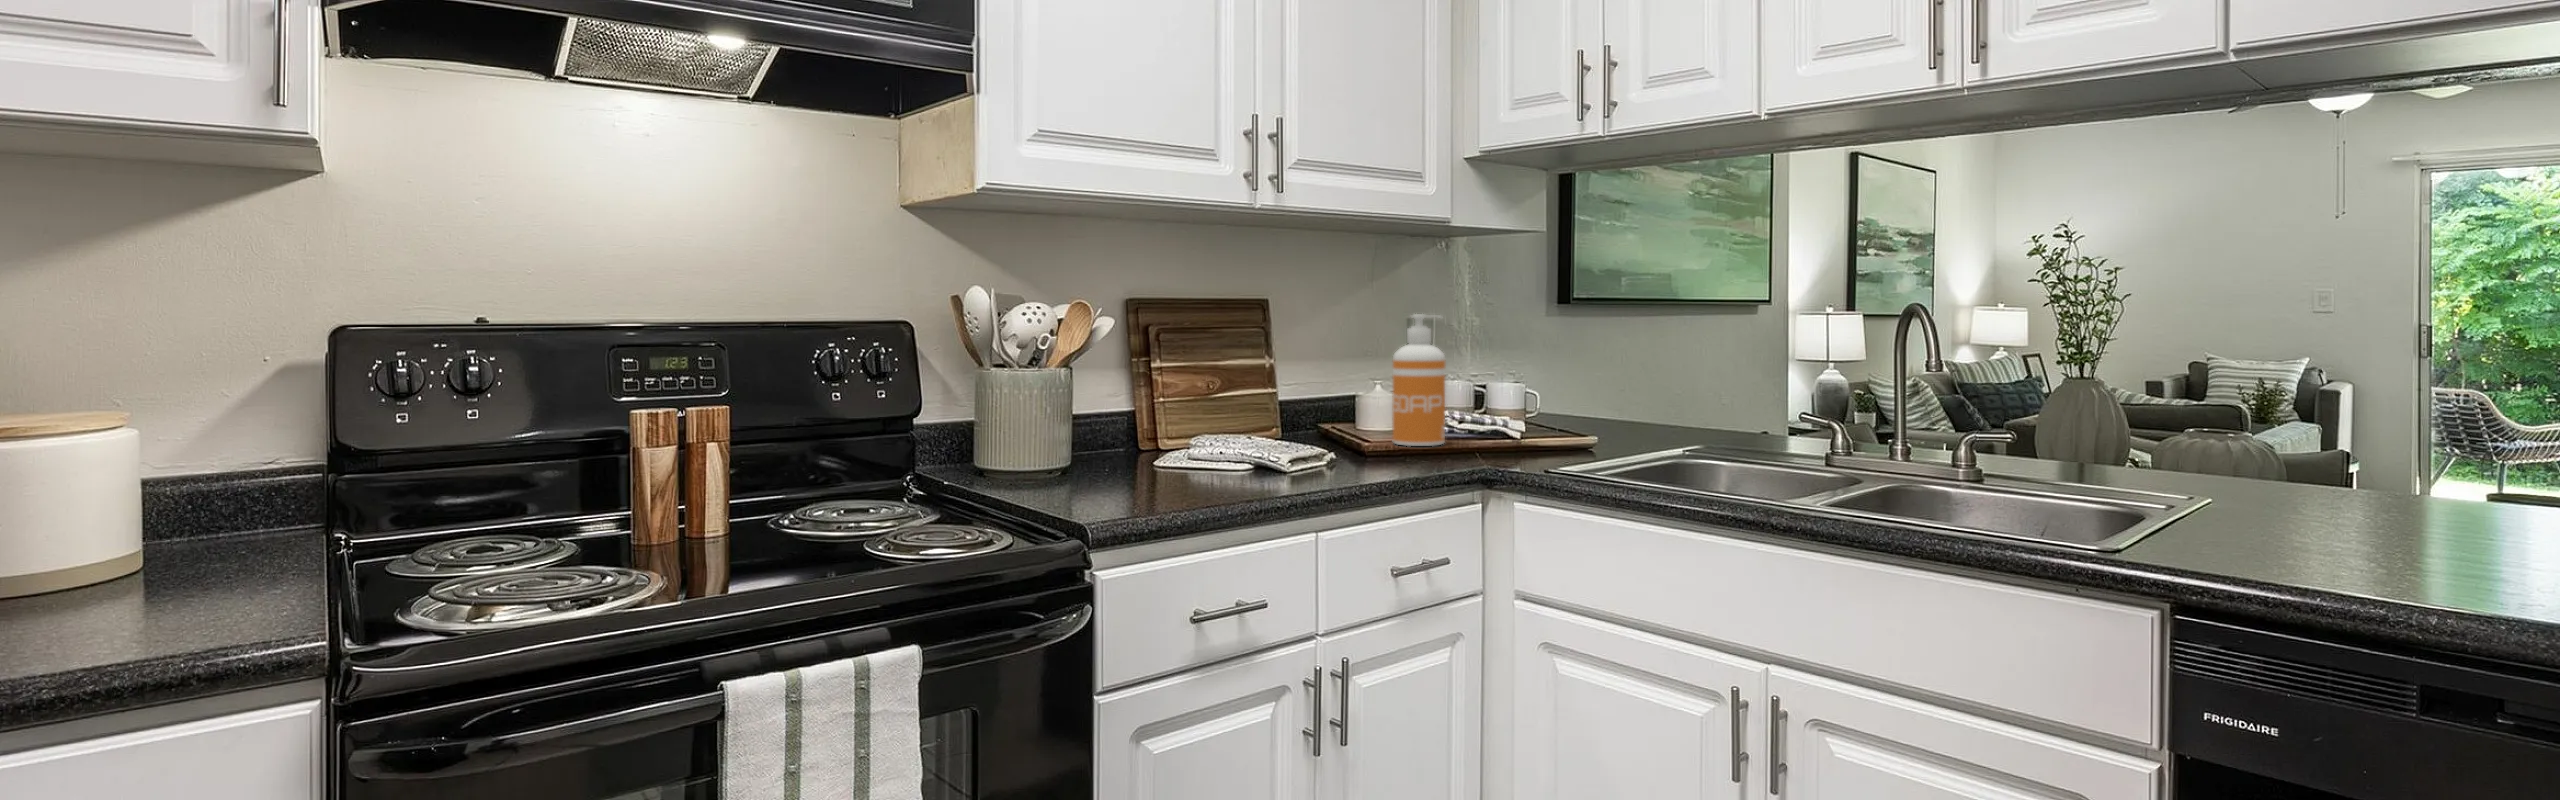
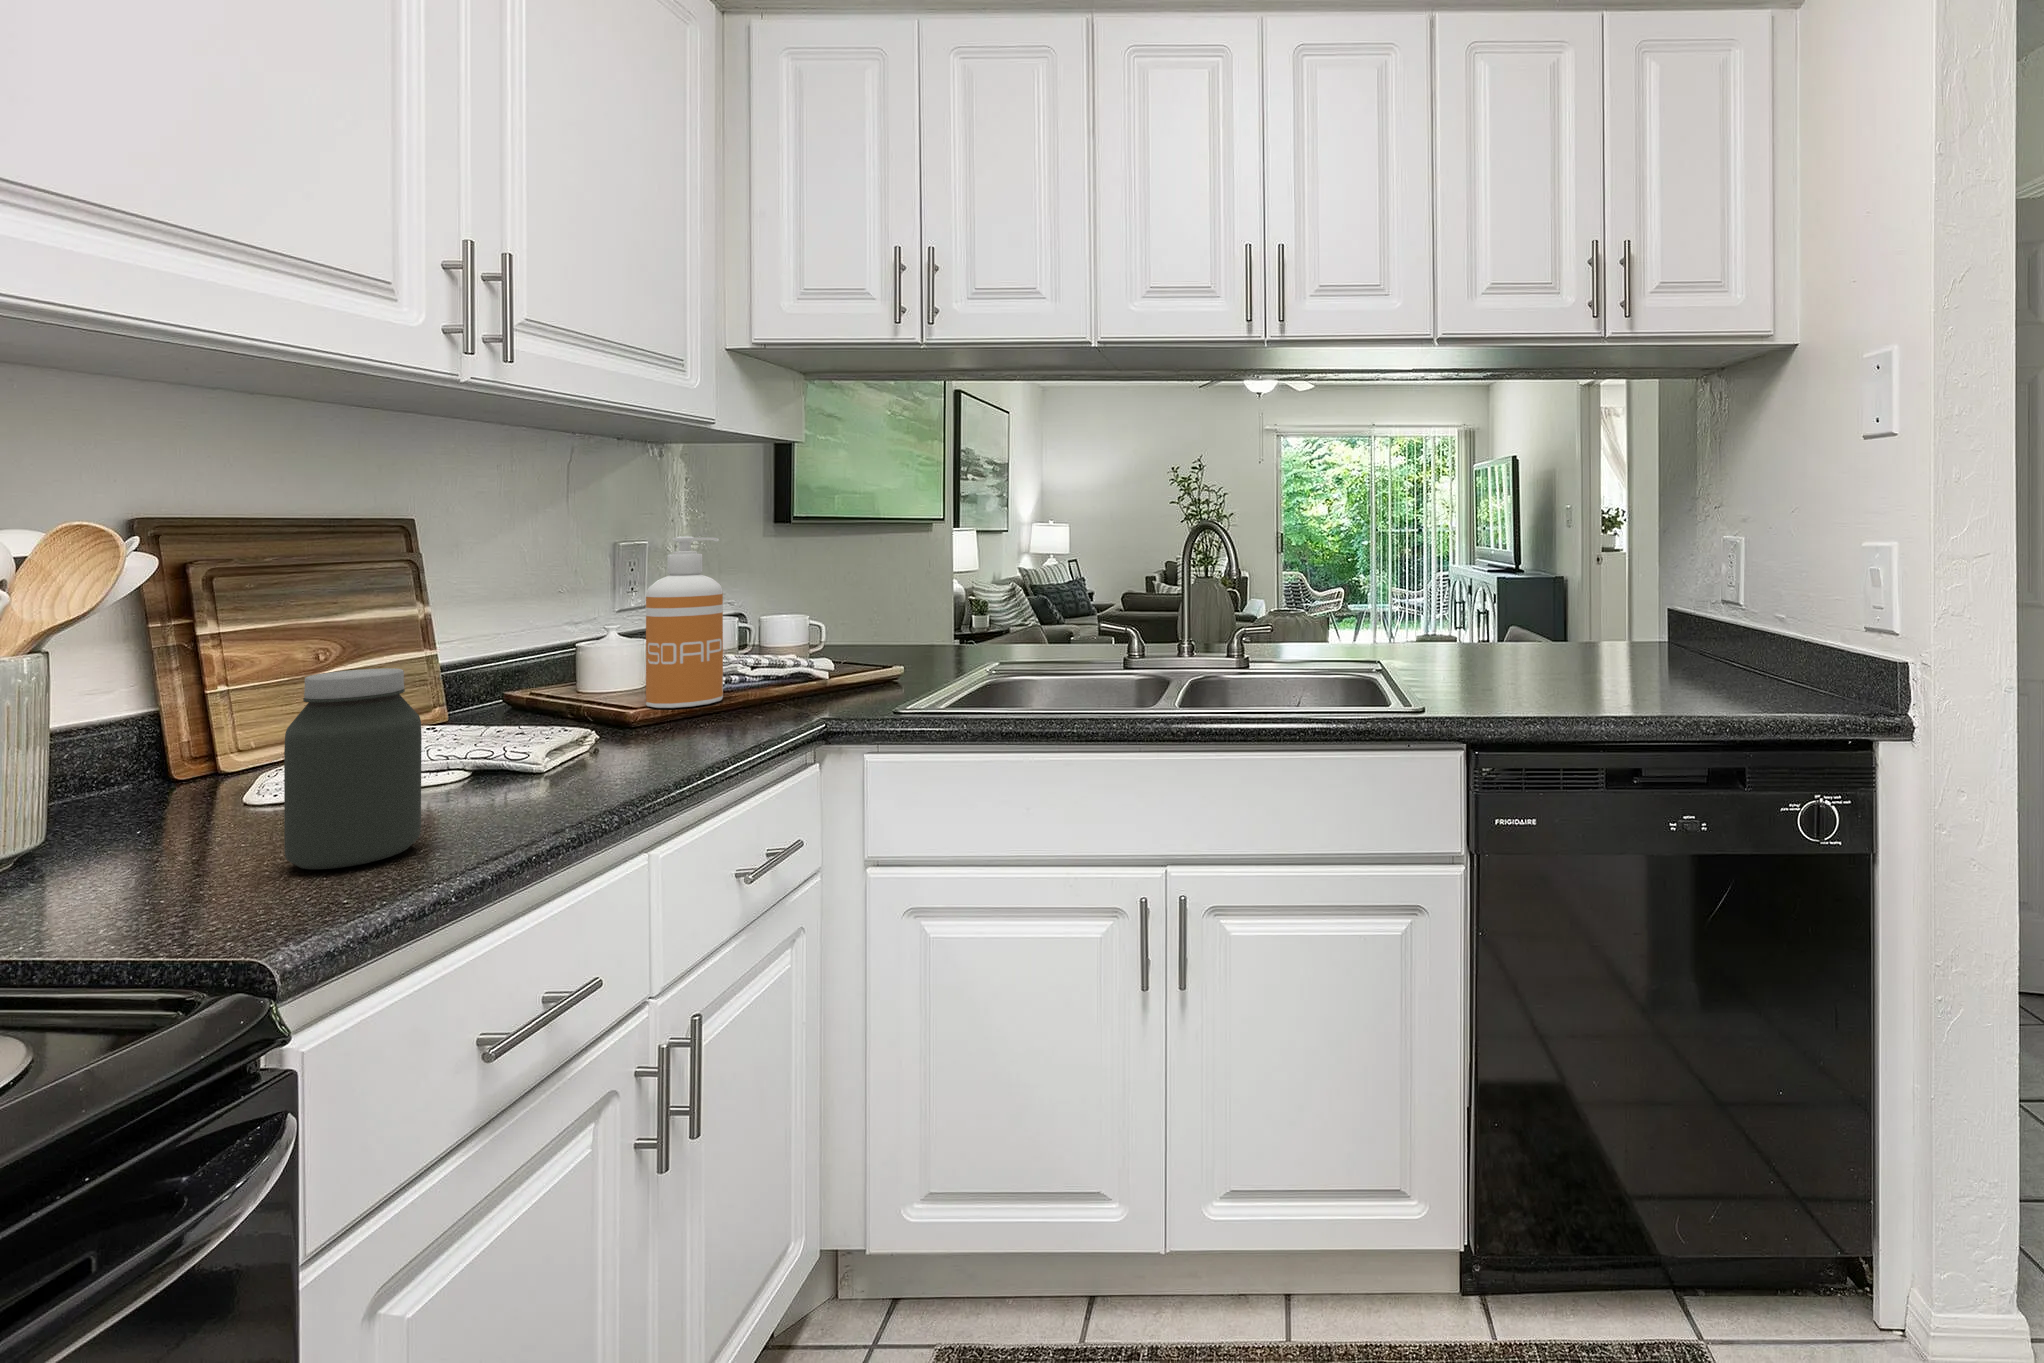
jar: none [1145,385,1202,491] -> present [284,668,422,869]

